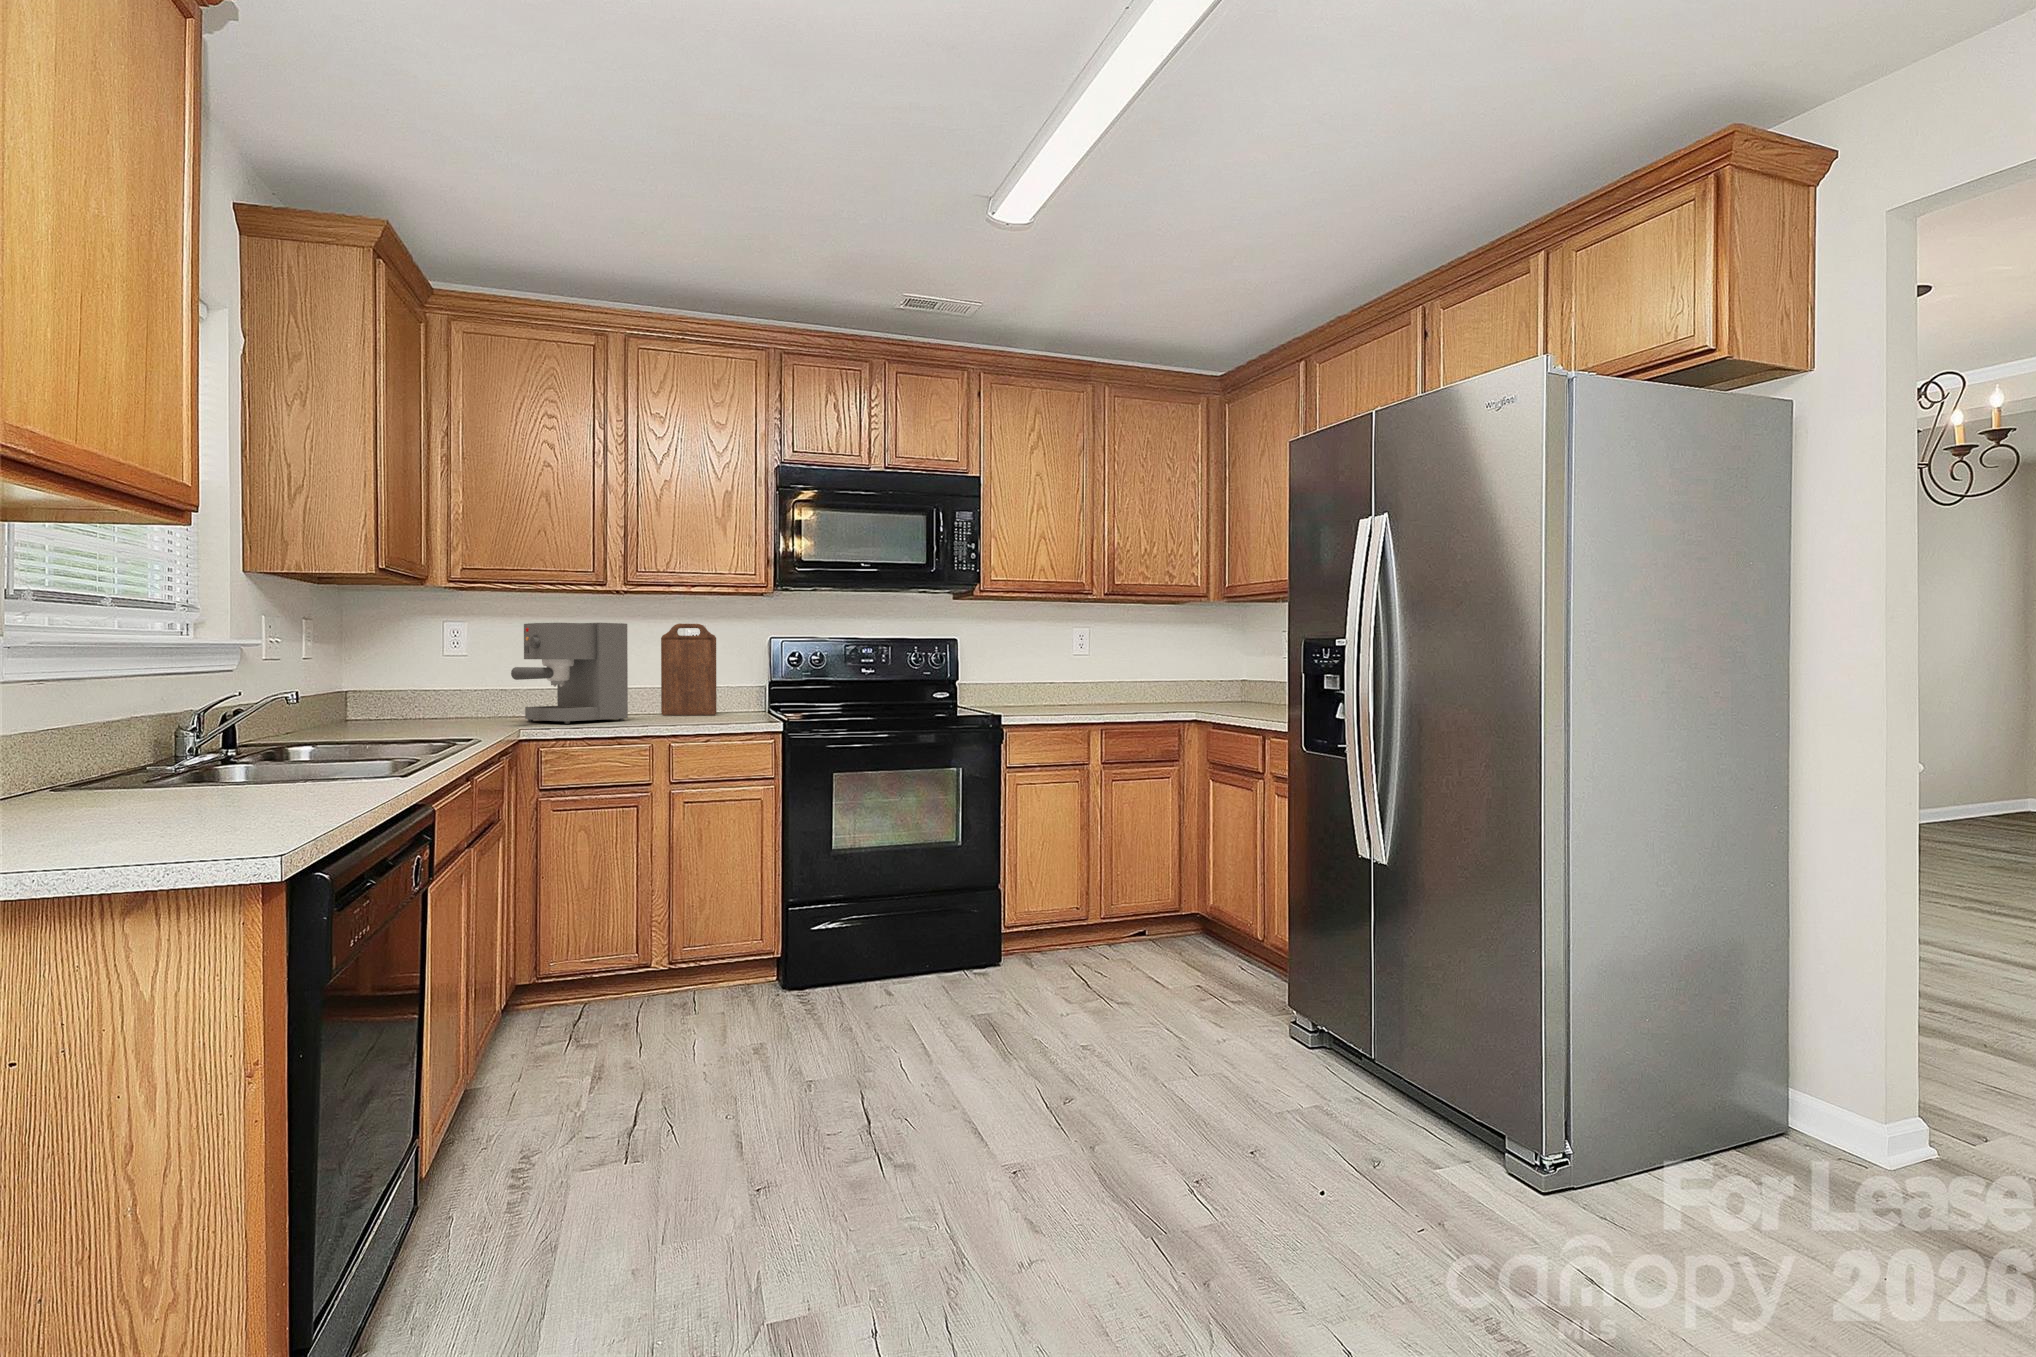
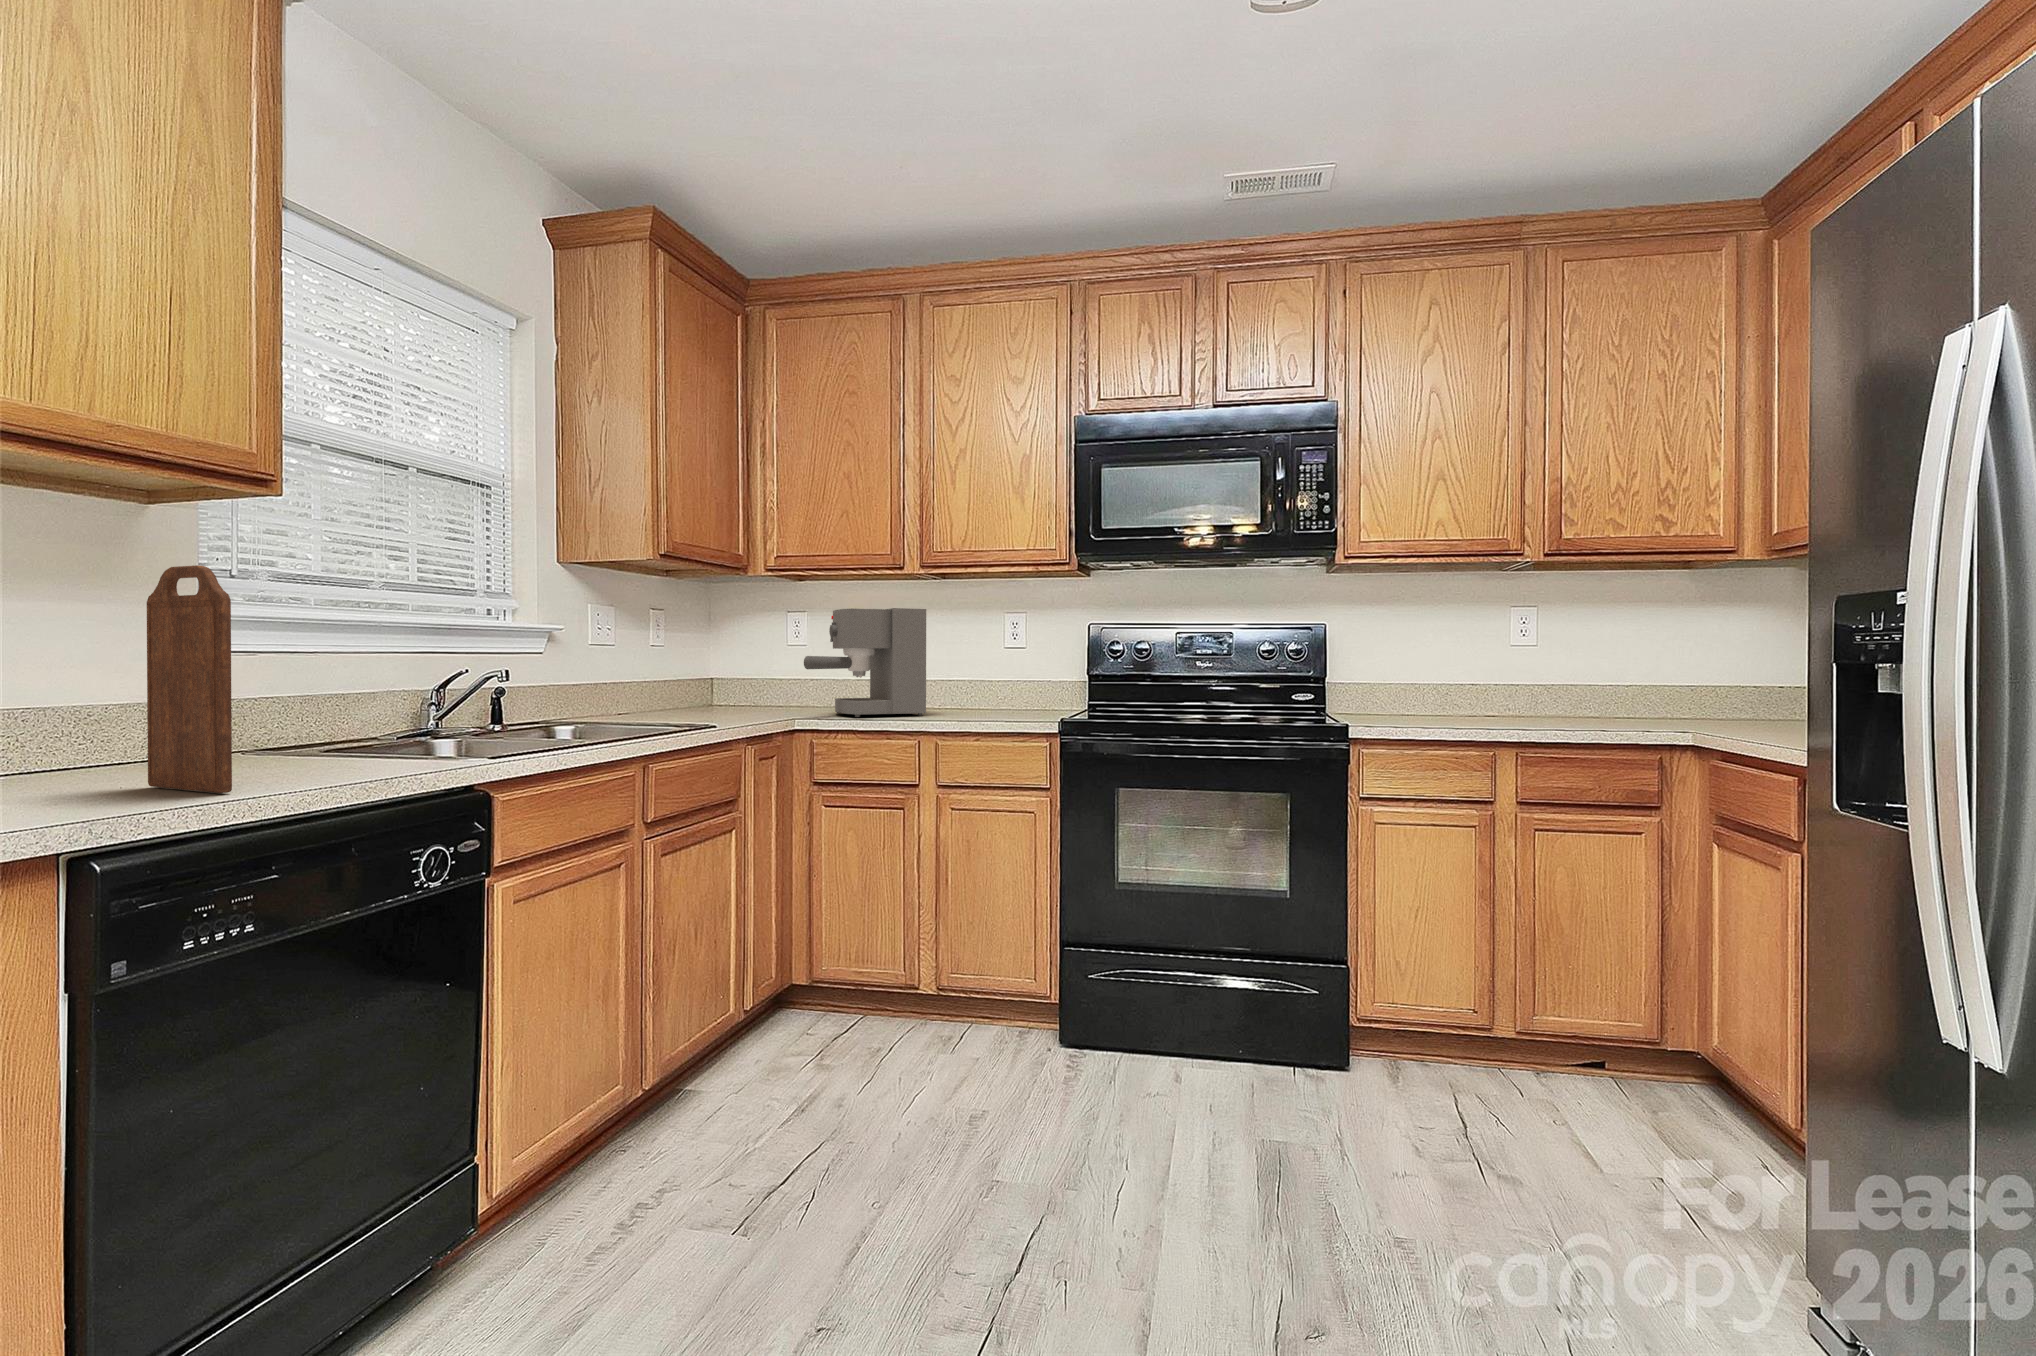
cutting board: present [661,624,716,715] -> present [147,565,232,793]

